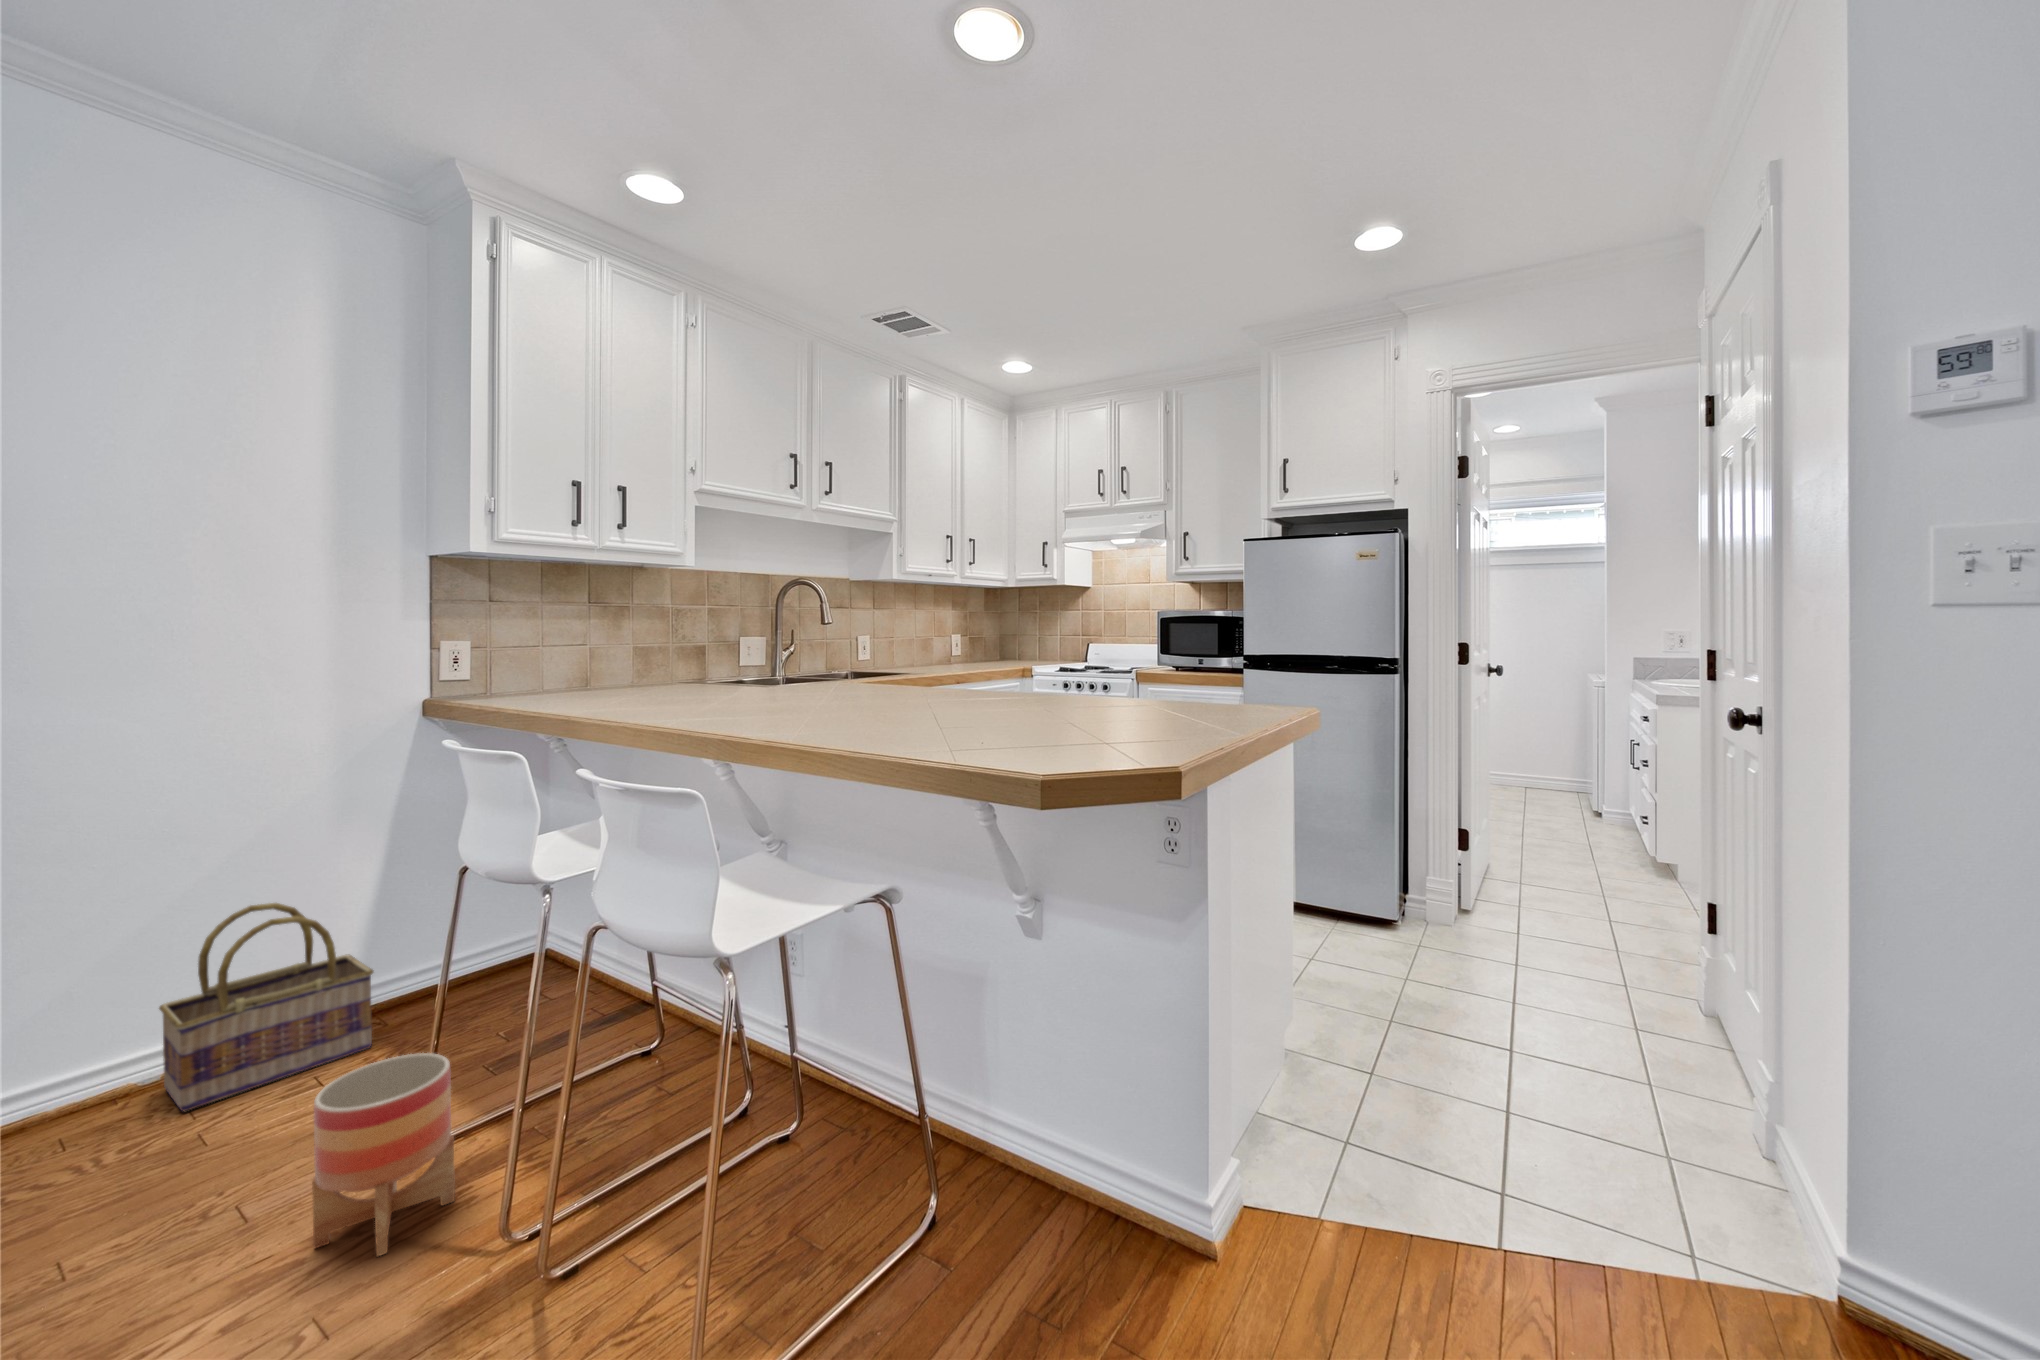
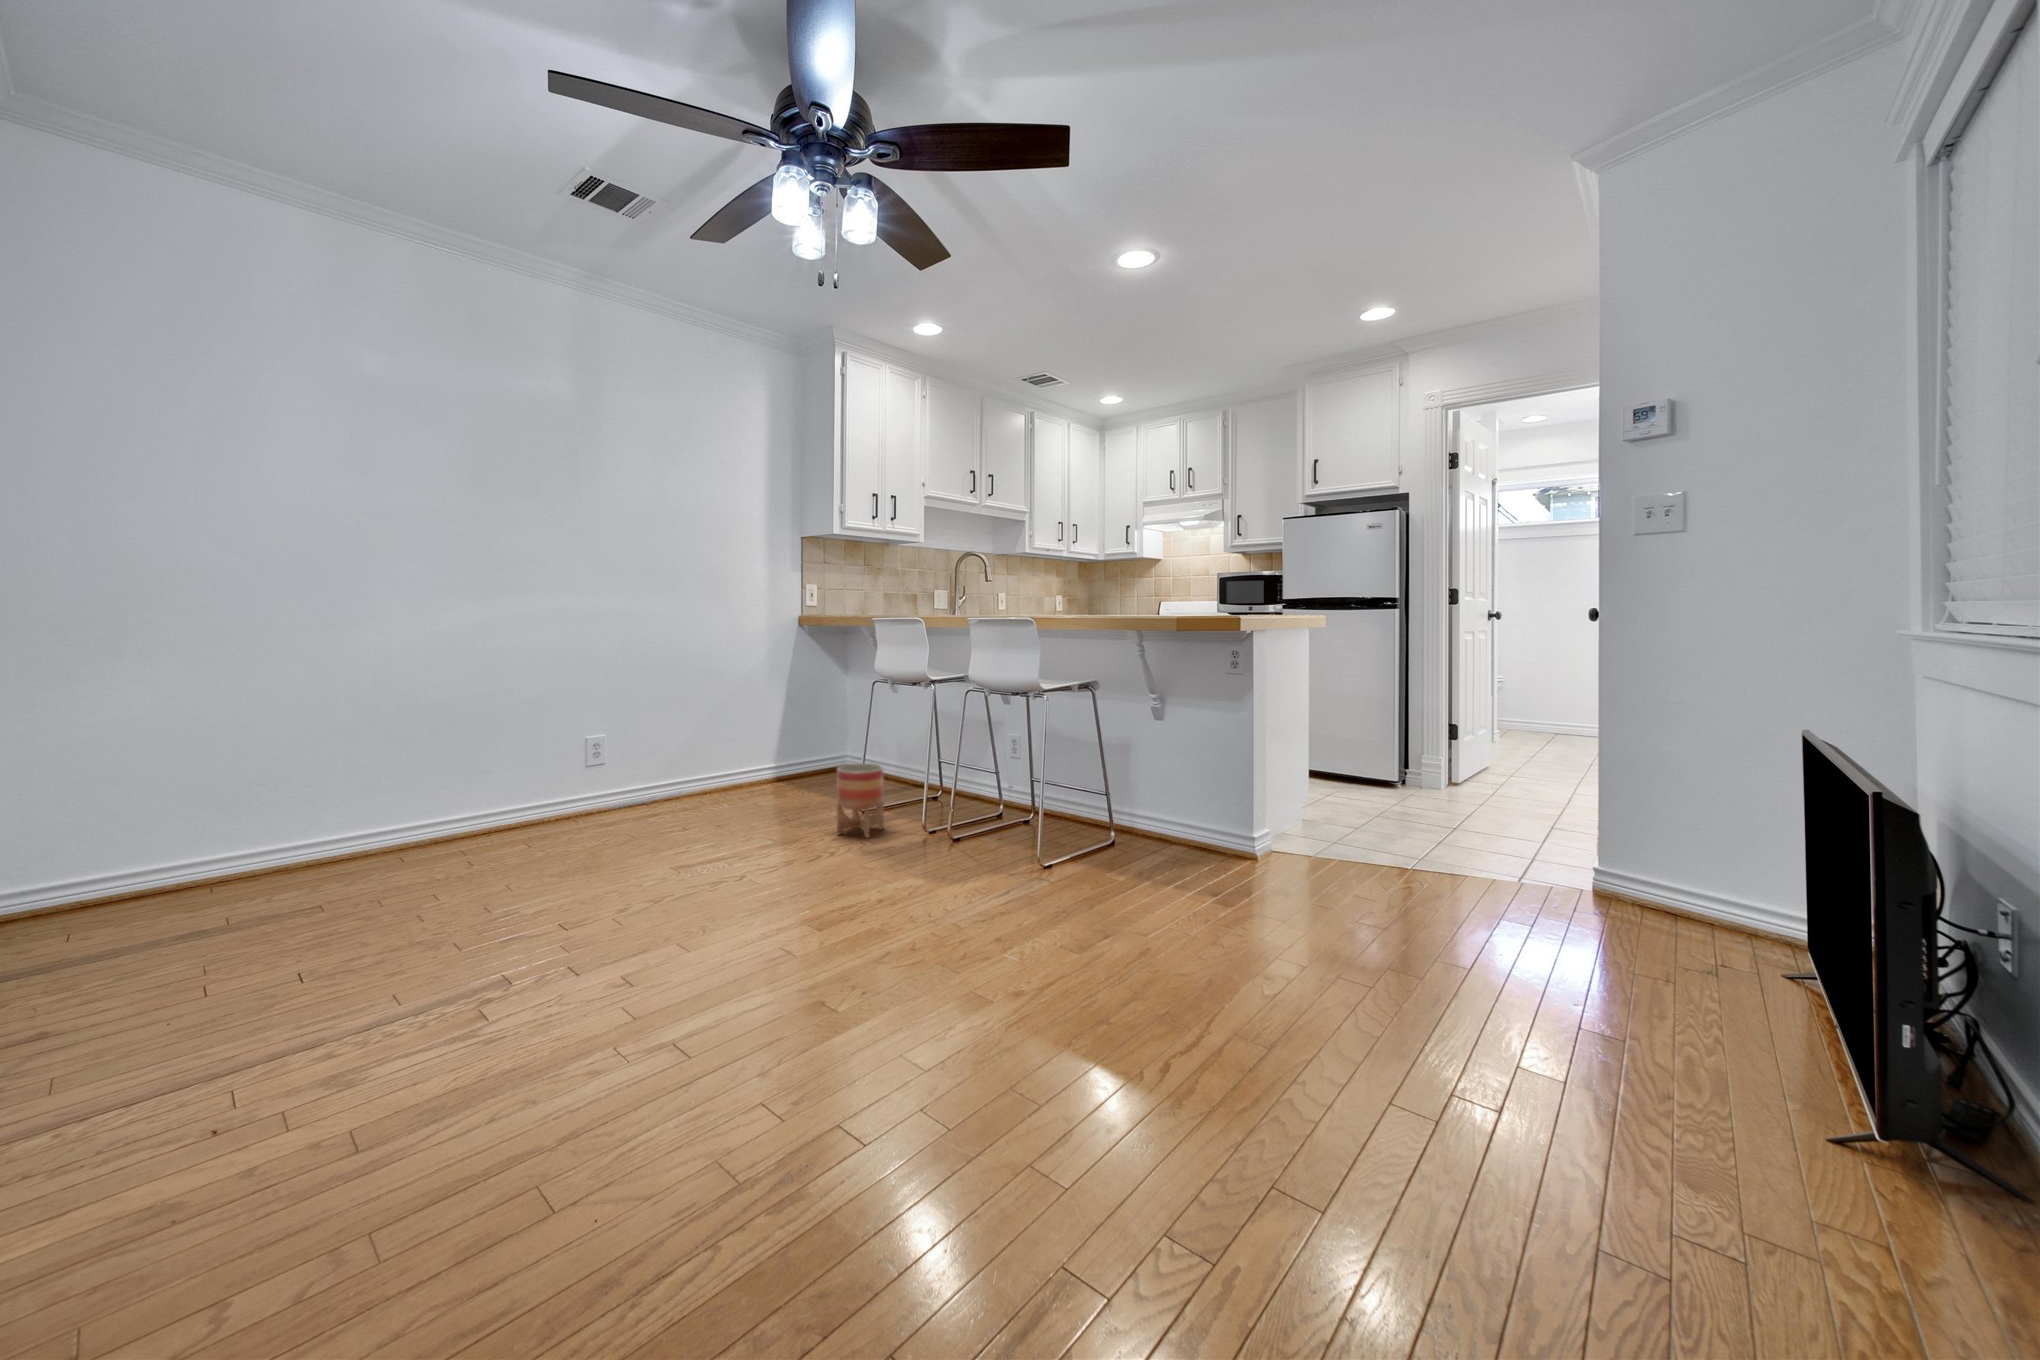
basket: present [159,903,373,1112] -> none [714,714,795,802]

